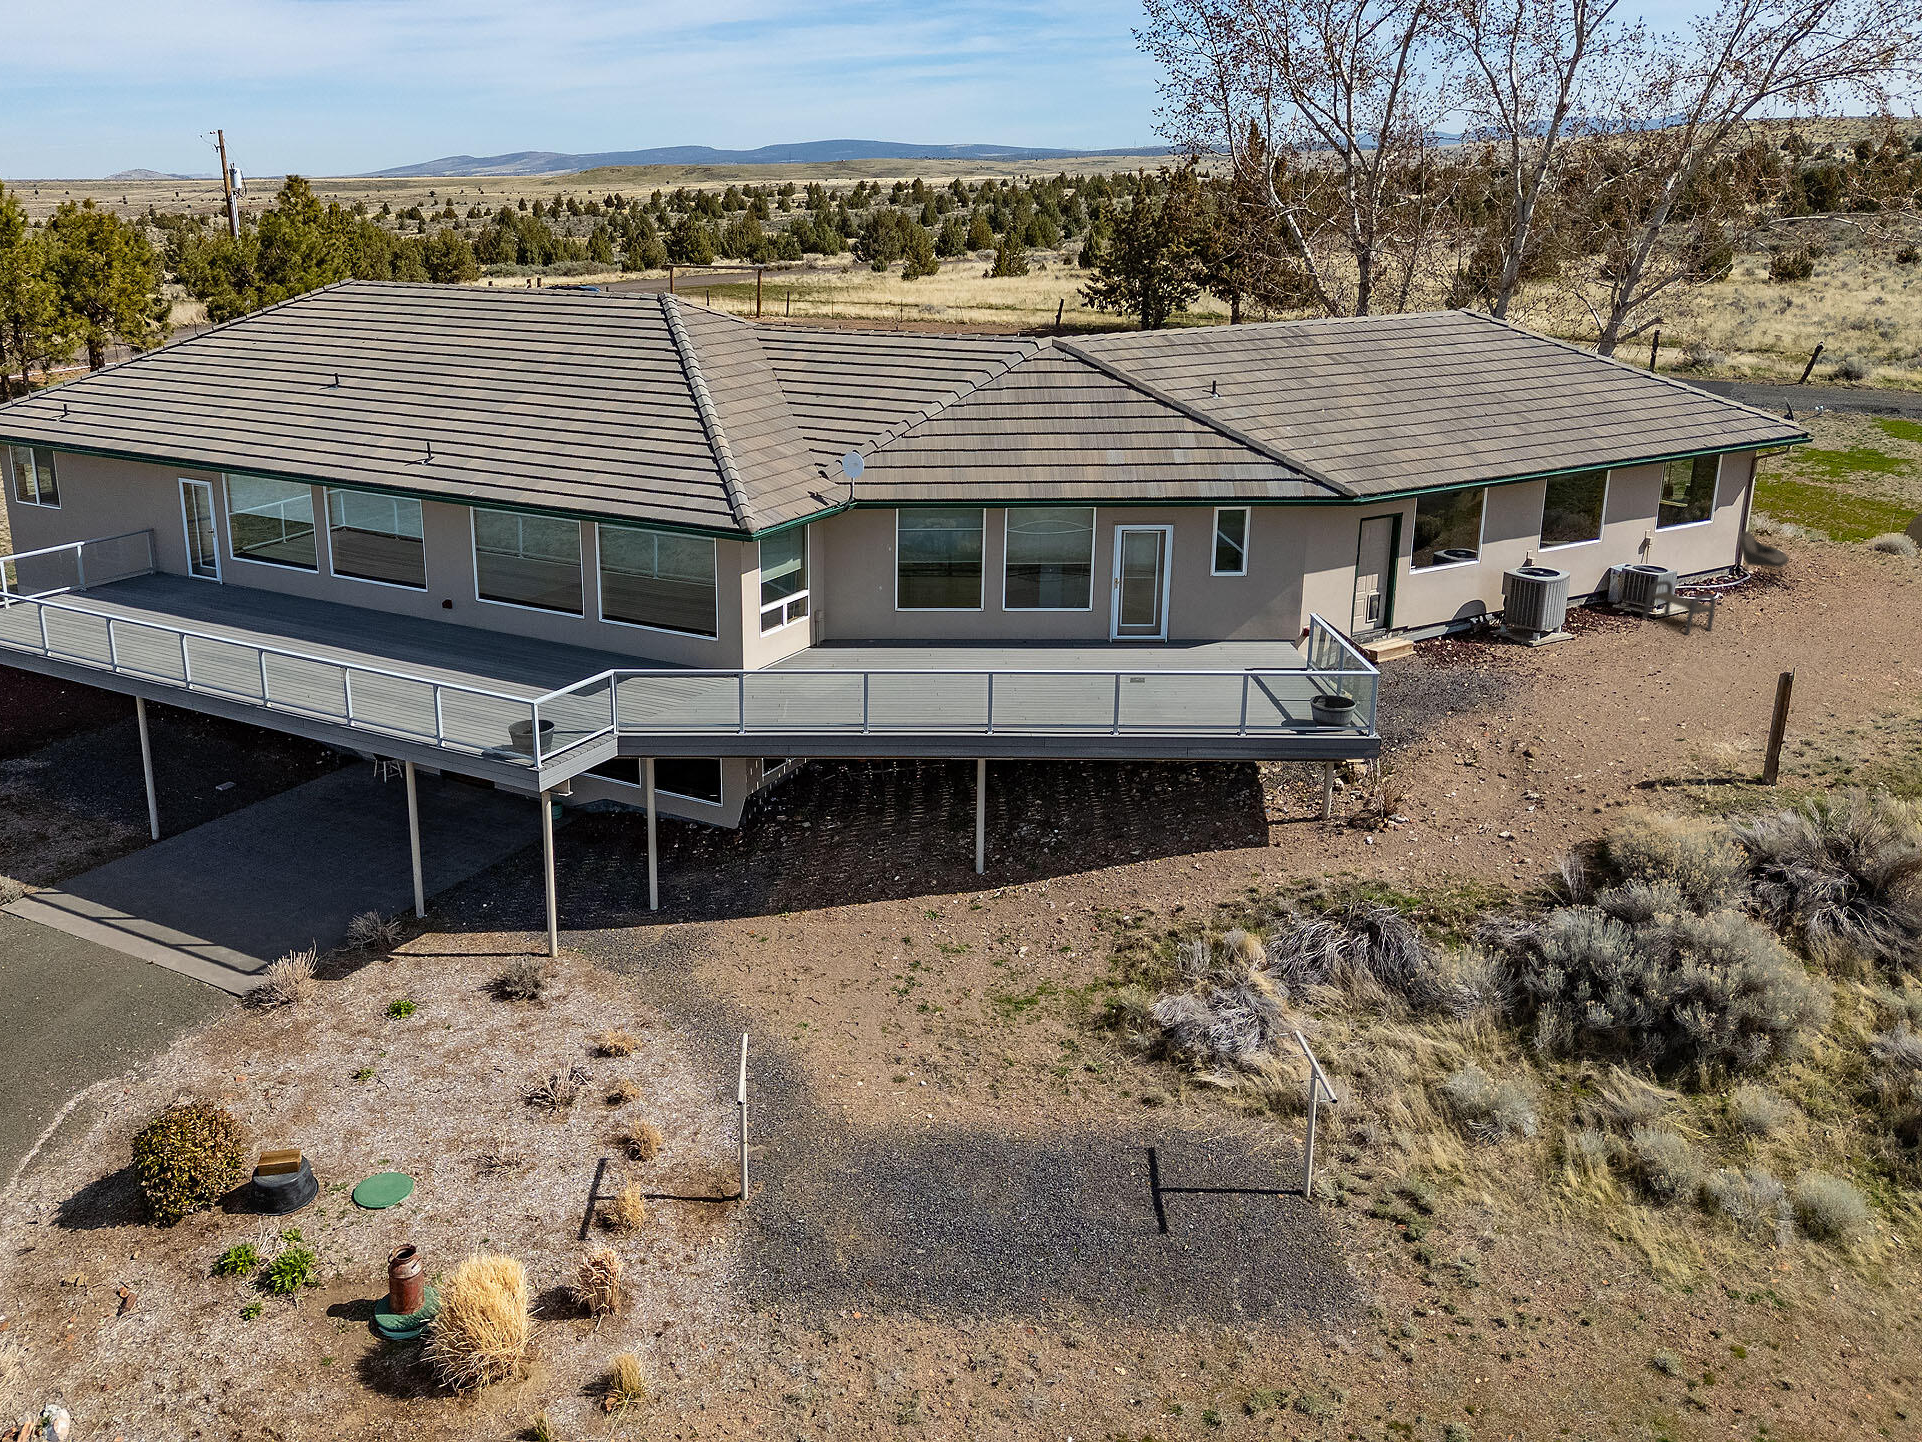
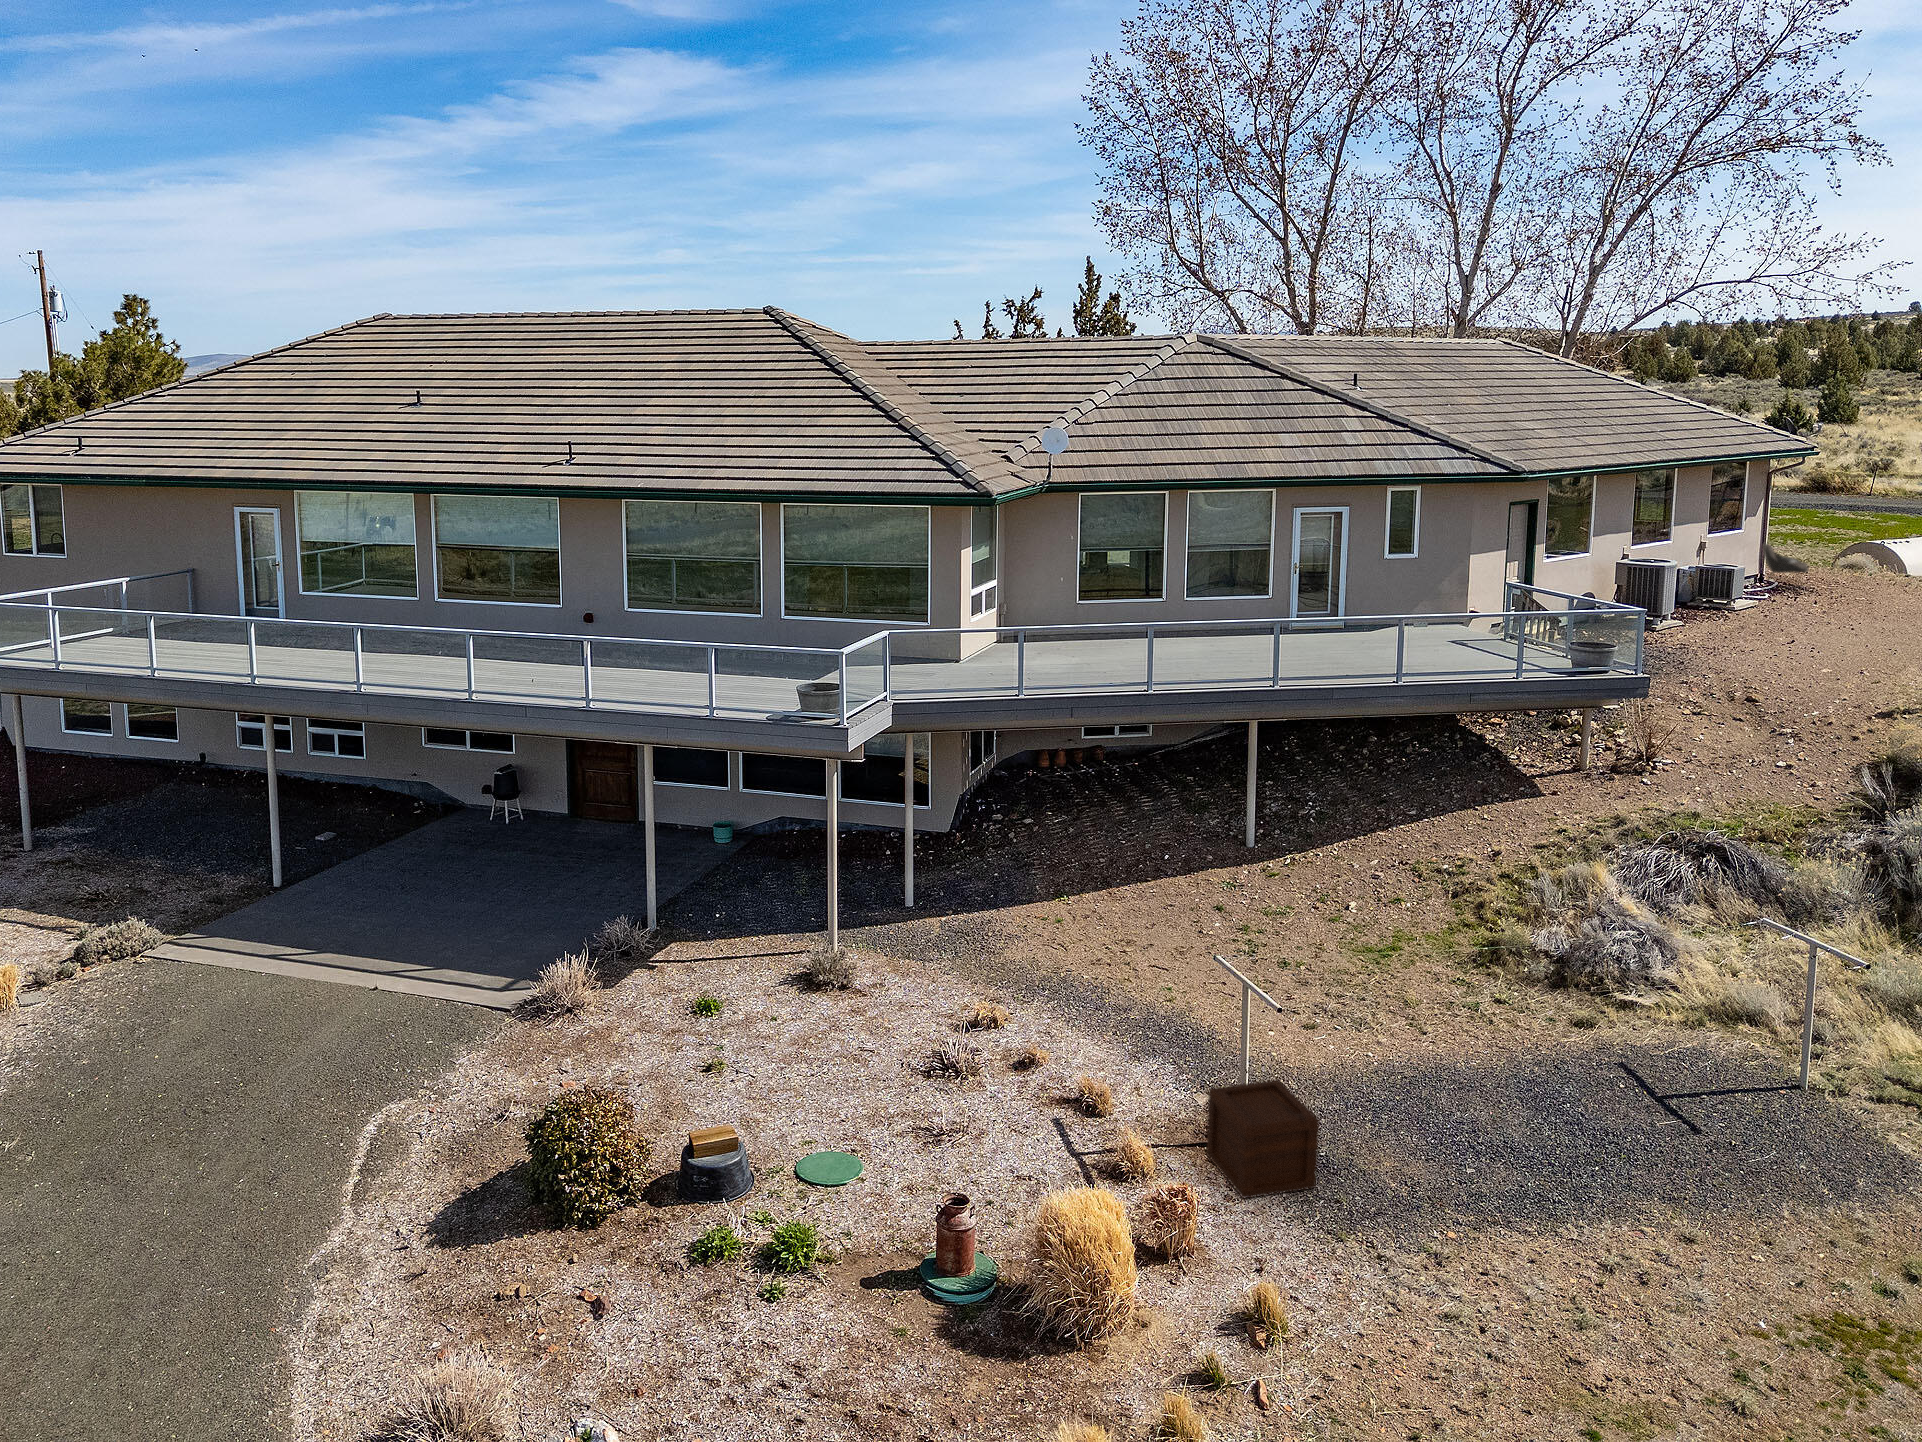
bench: present [1642,581,1716,635] -> none [1712,579,1784,626]
wooden crate: none [706,1154,779,1258] -> present [1206,1079,1319,1199]

